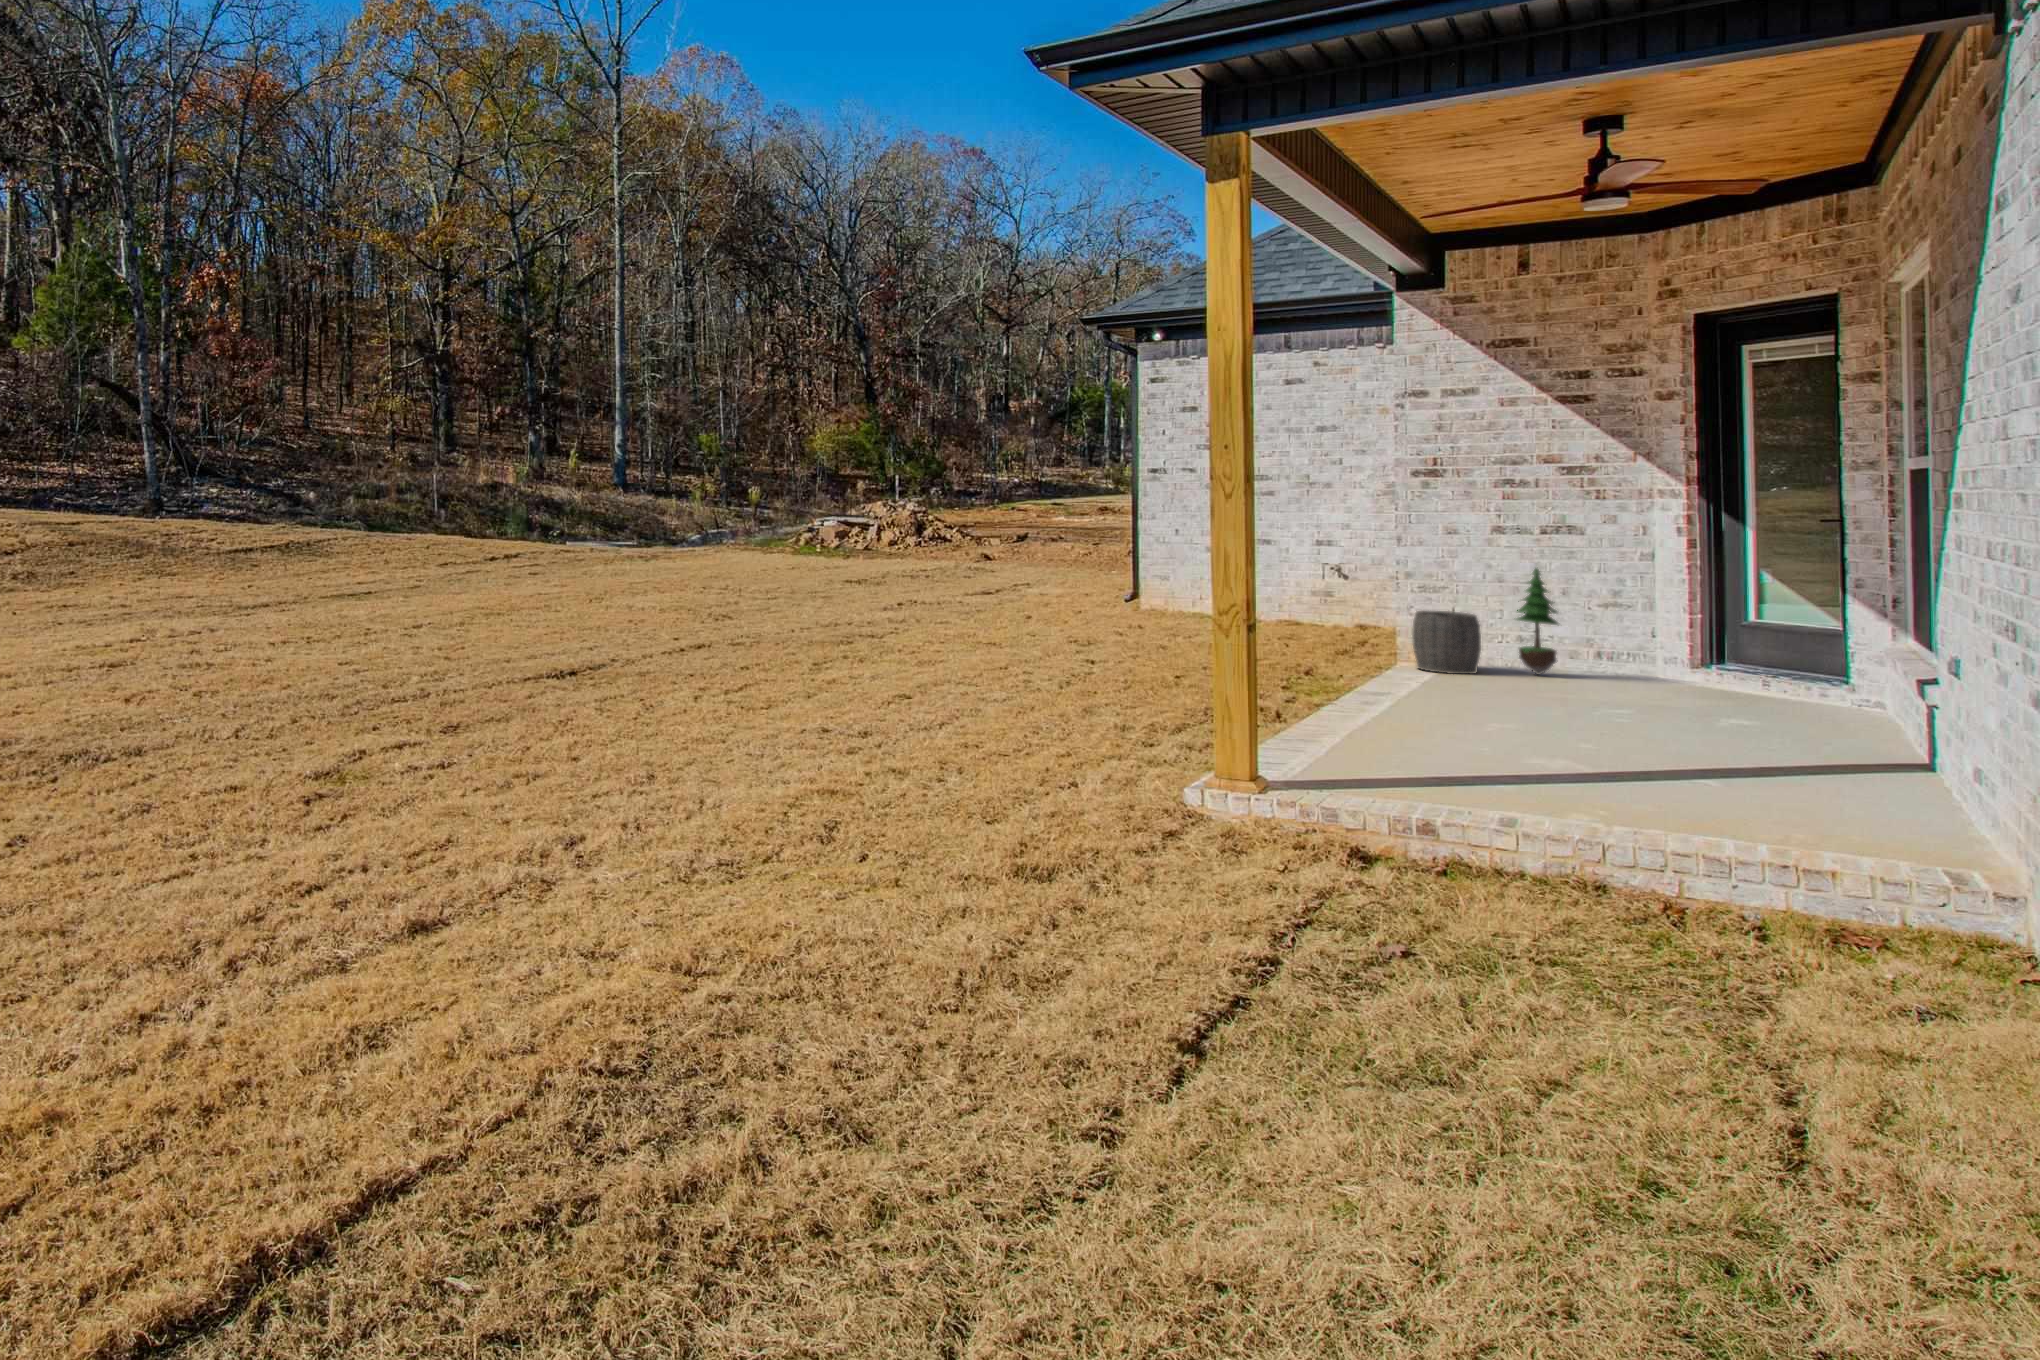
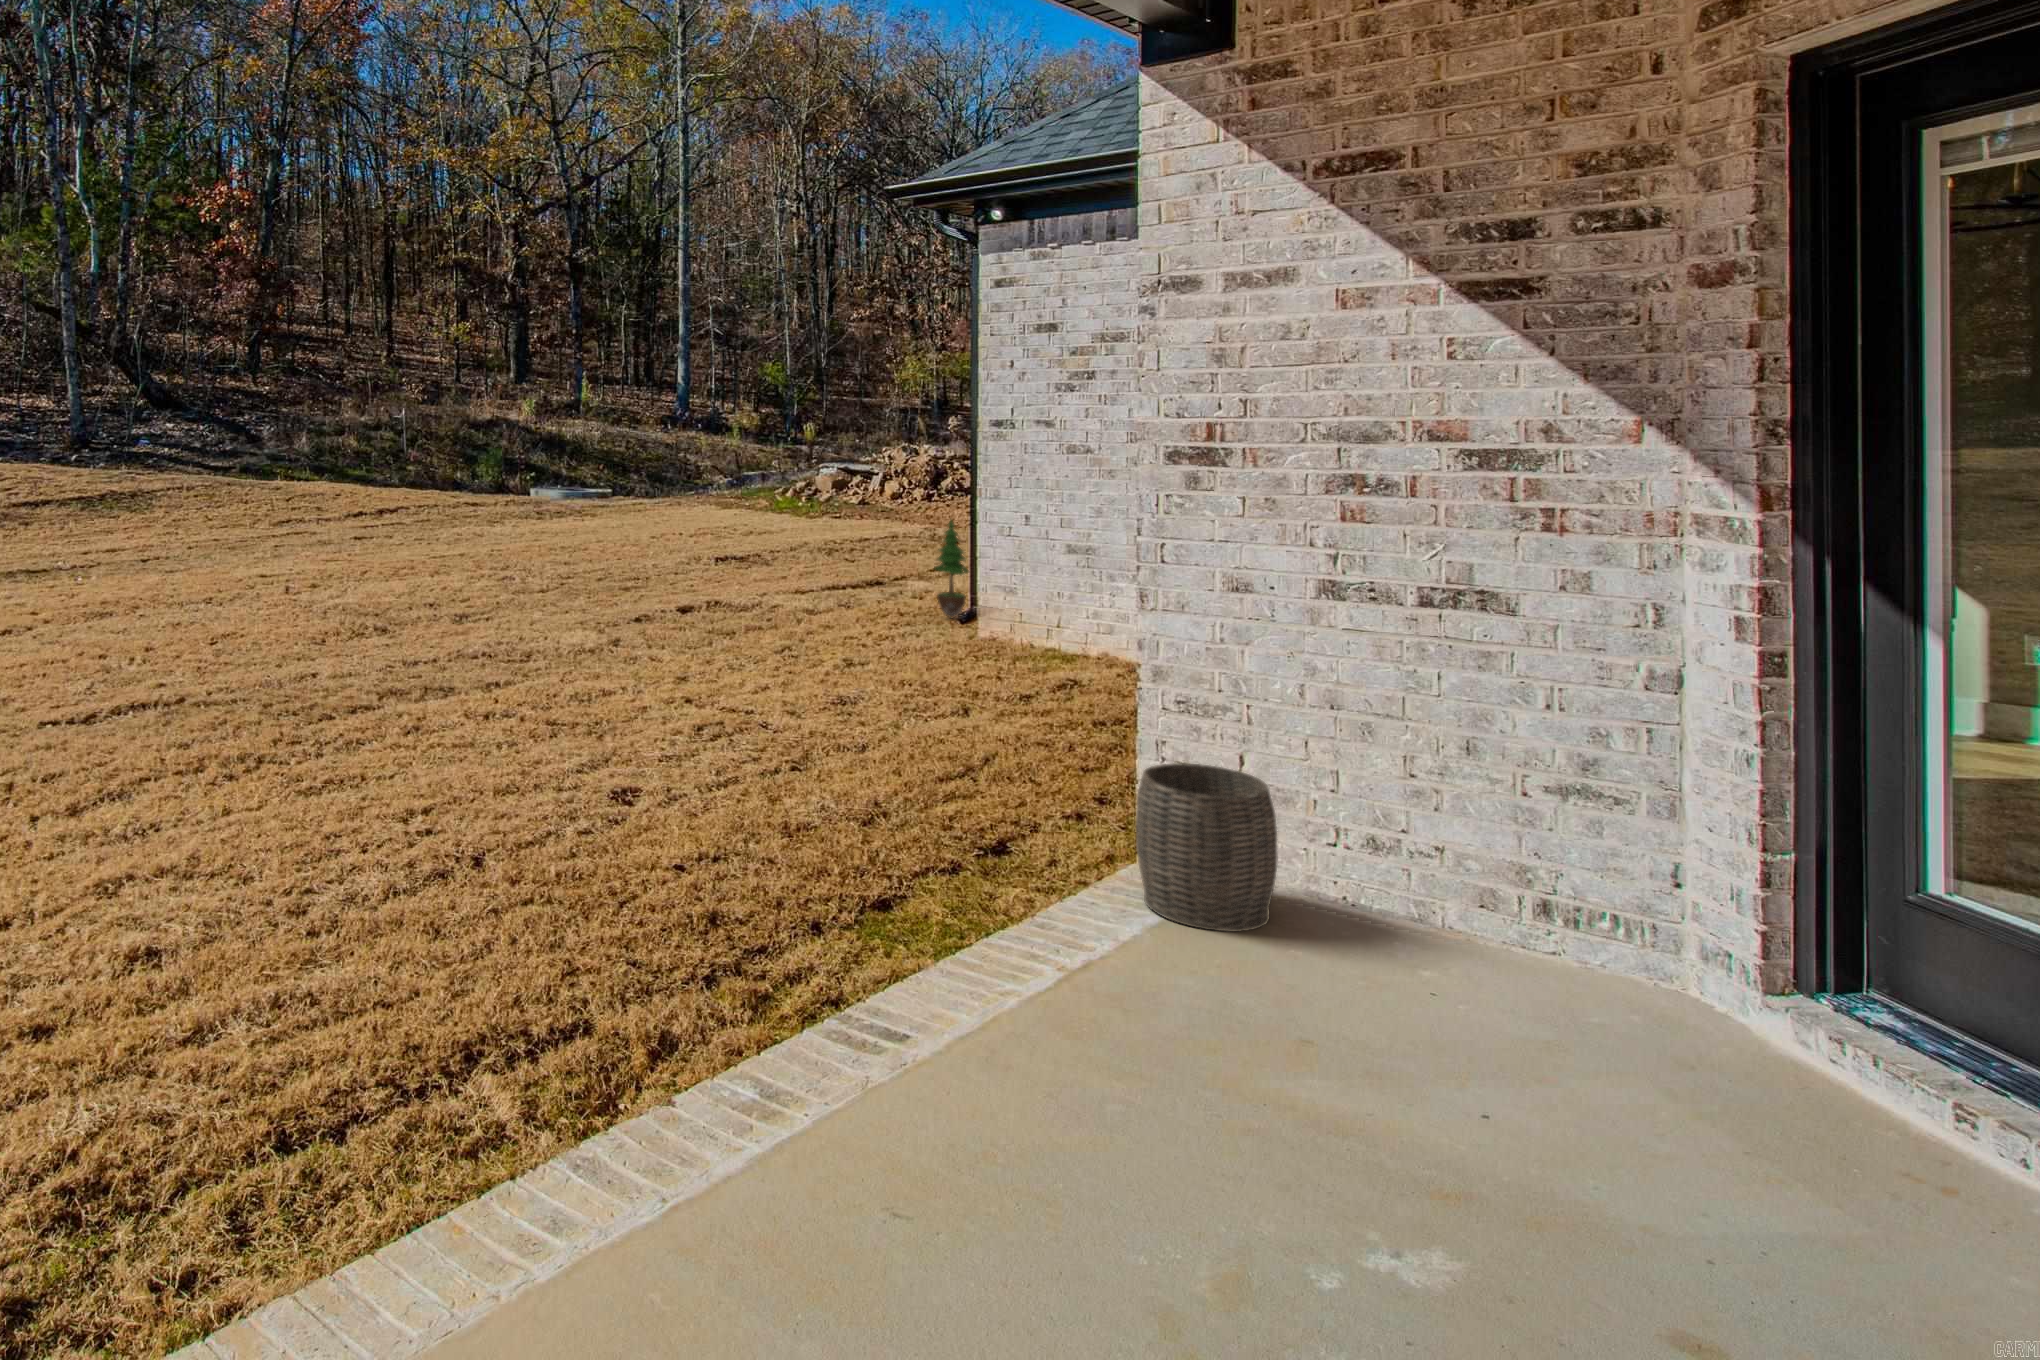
potted tree: present [1517,568,1558,674] -> present [935,520,969,618]

